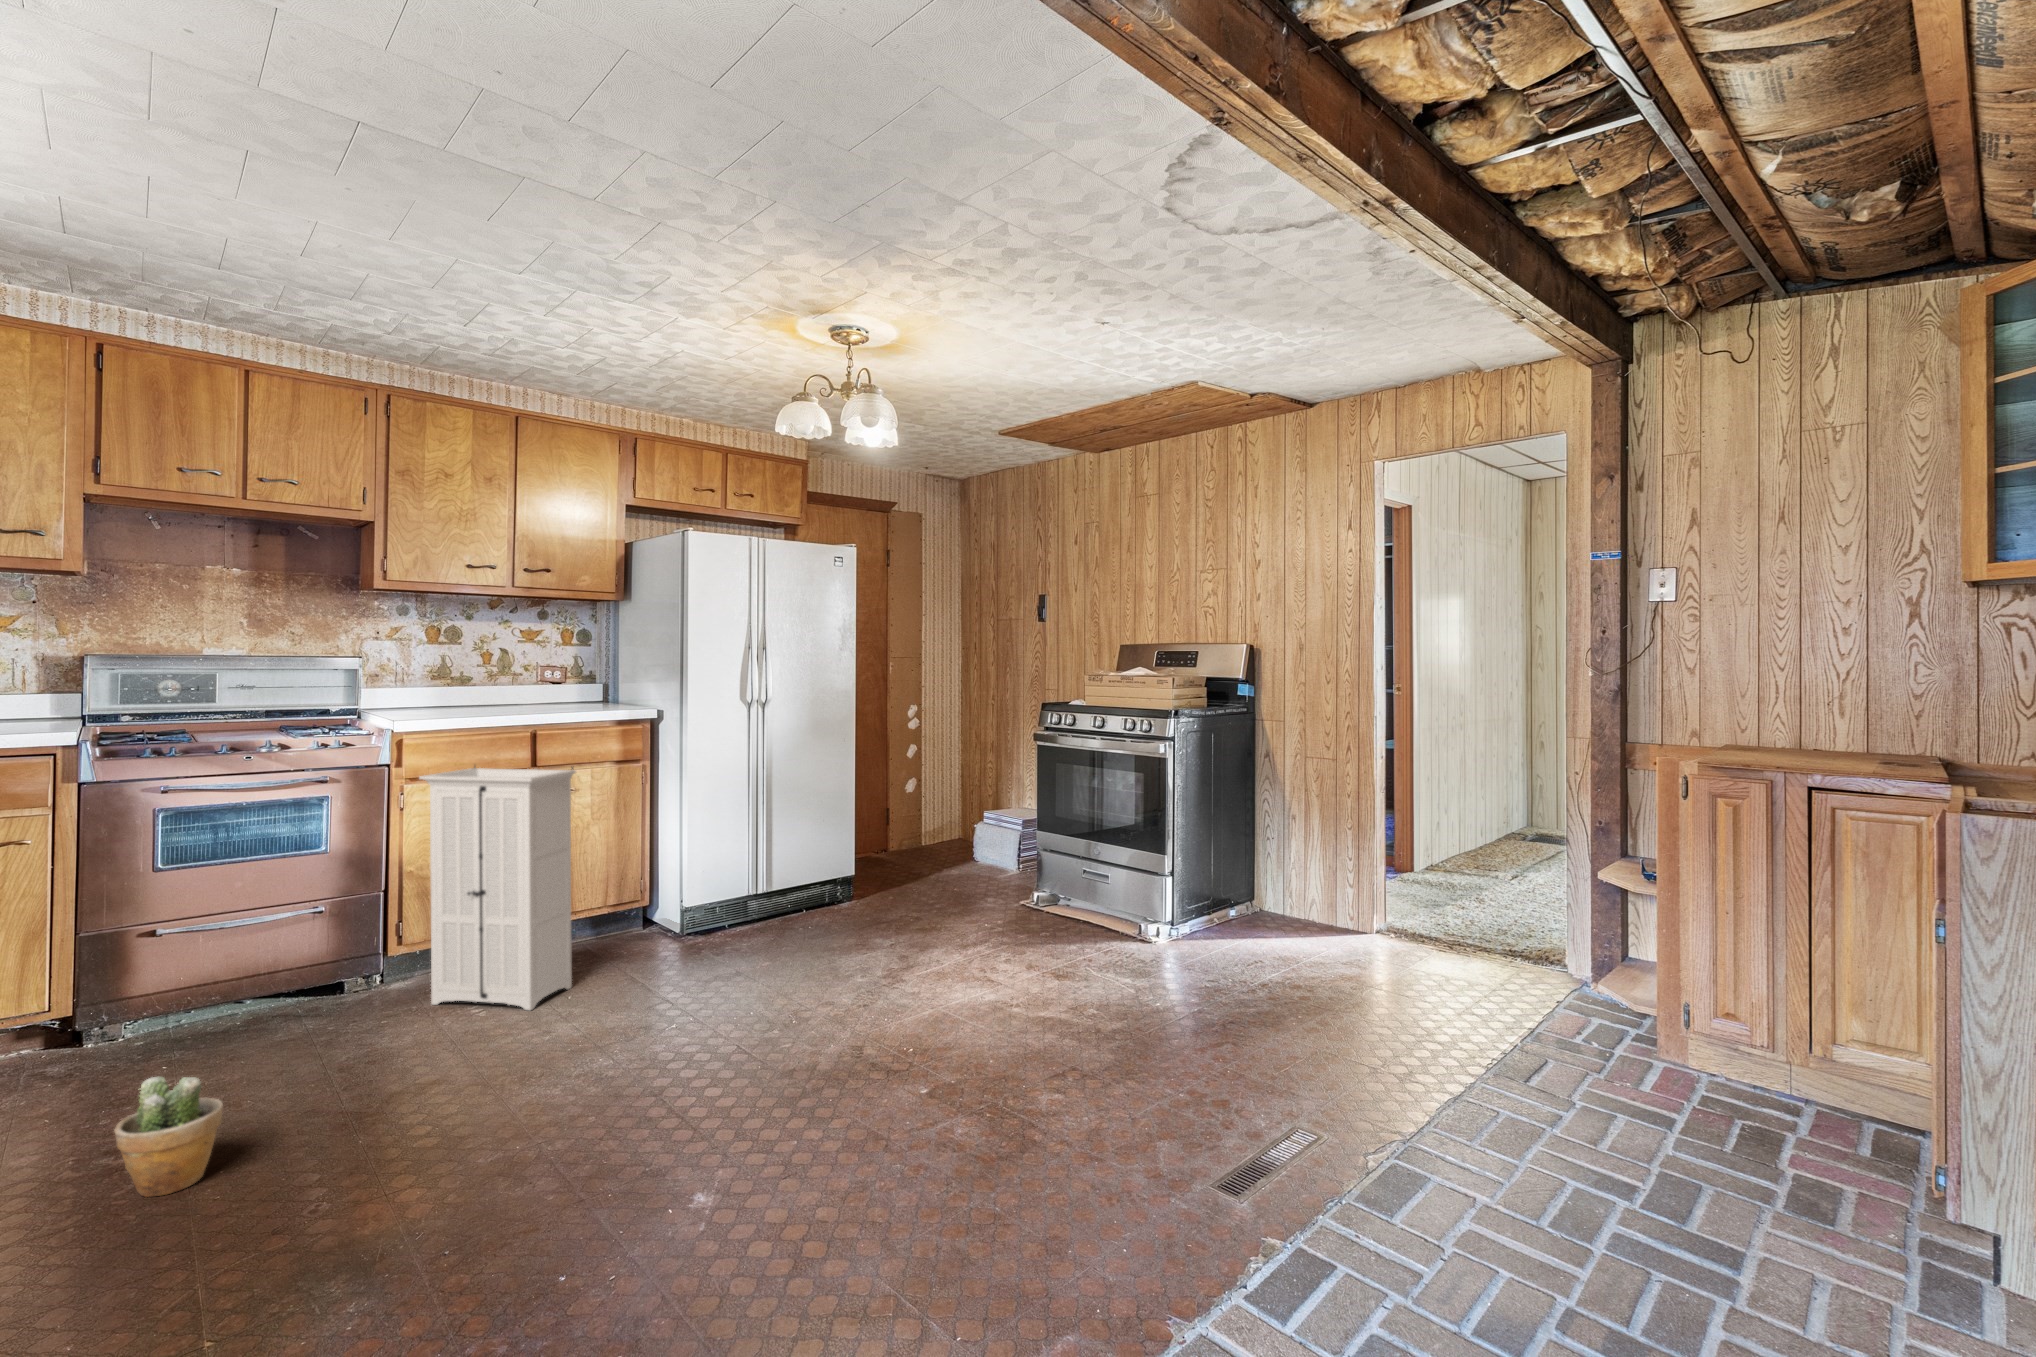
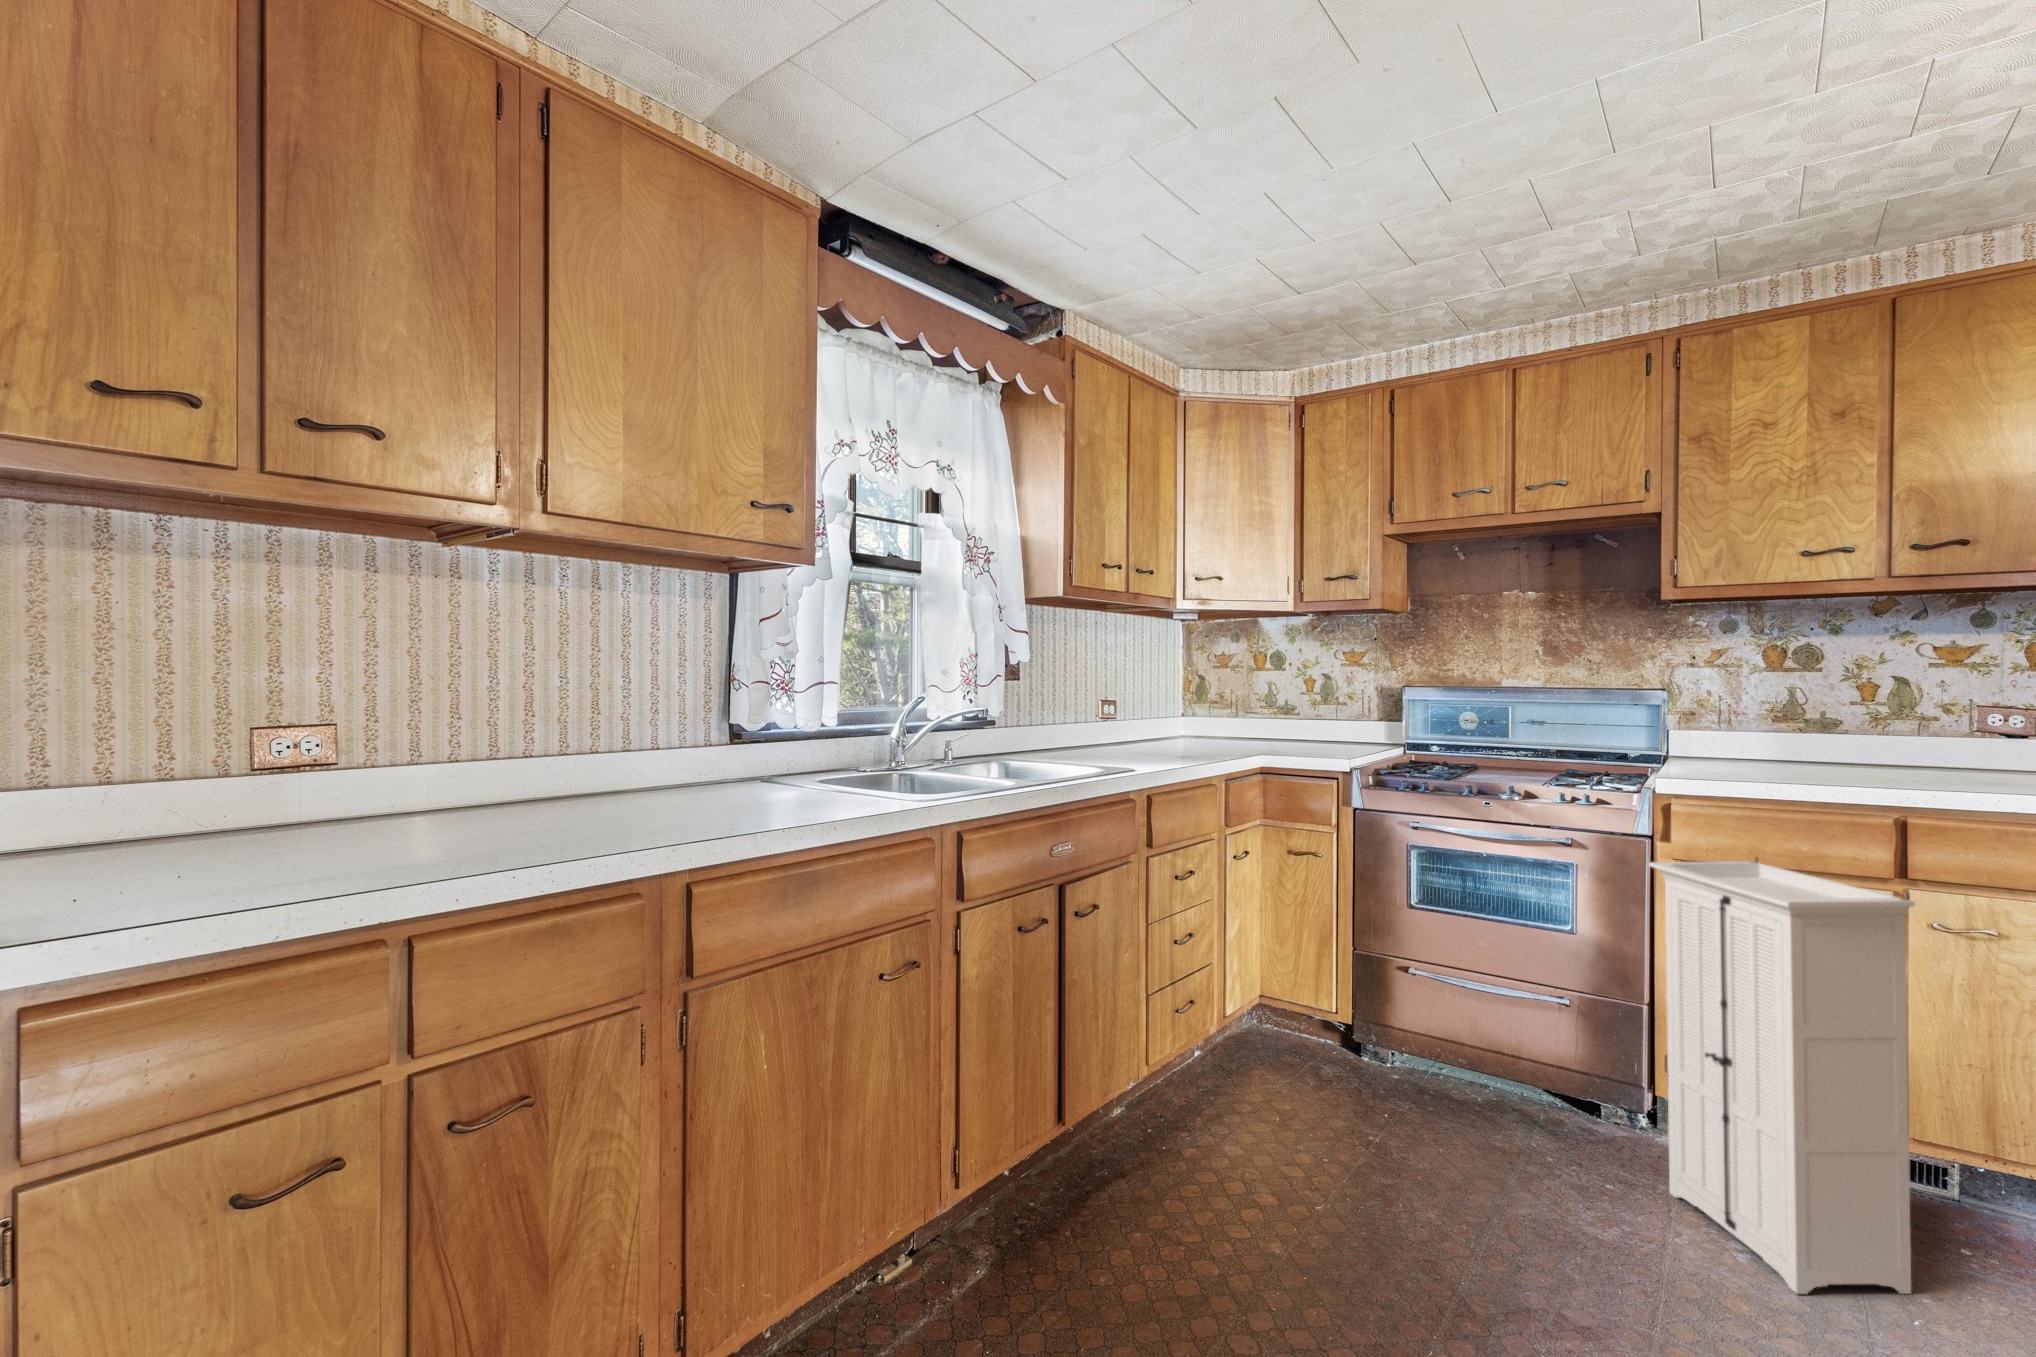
potted plant: present [114,1077,223,1197] -> none [1196,1140,1285,1280]

